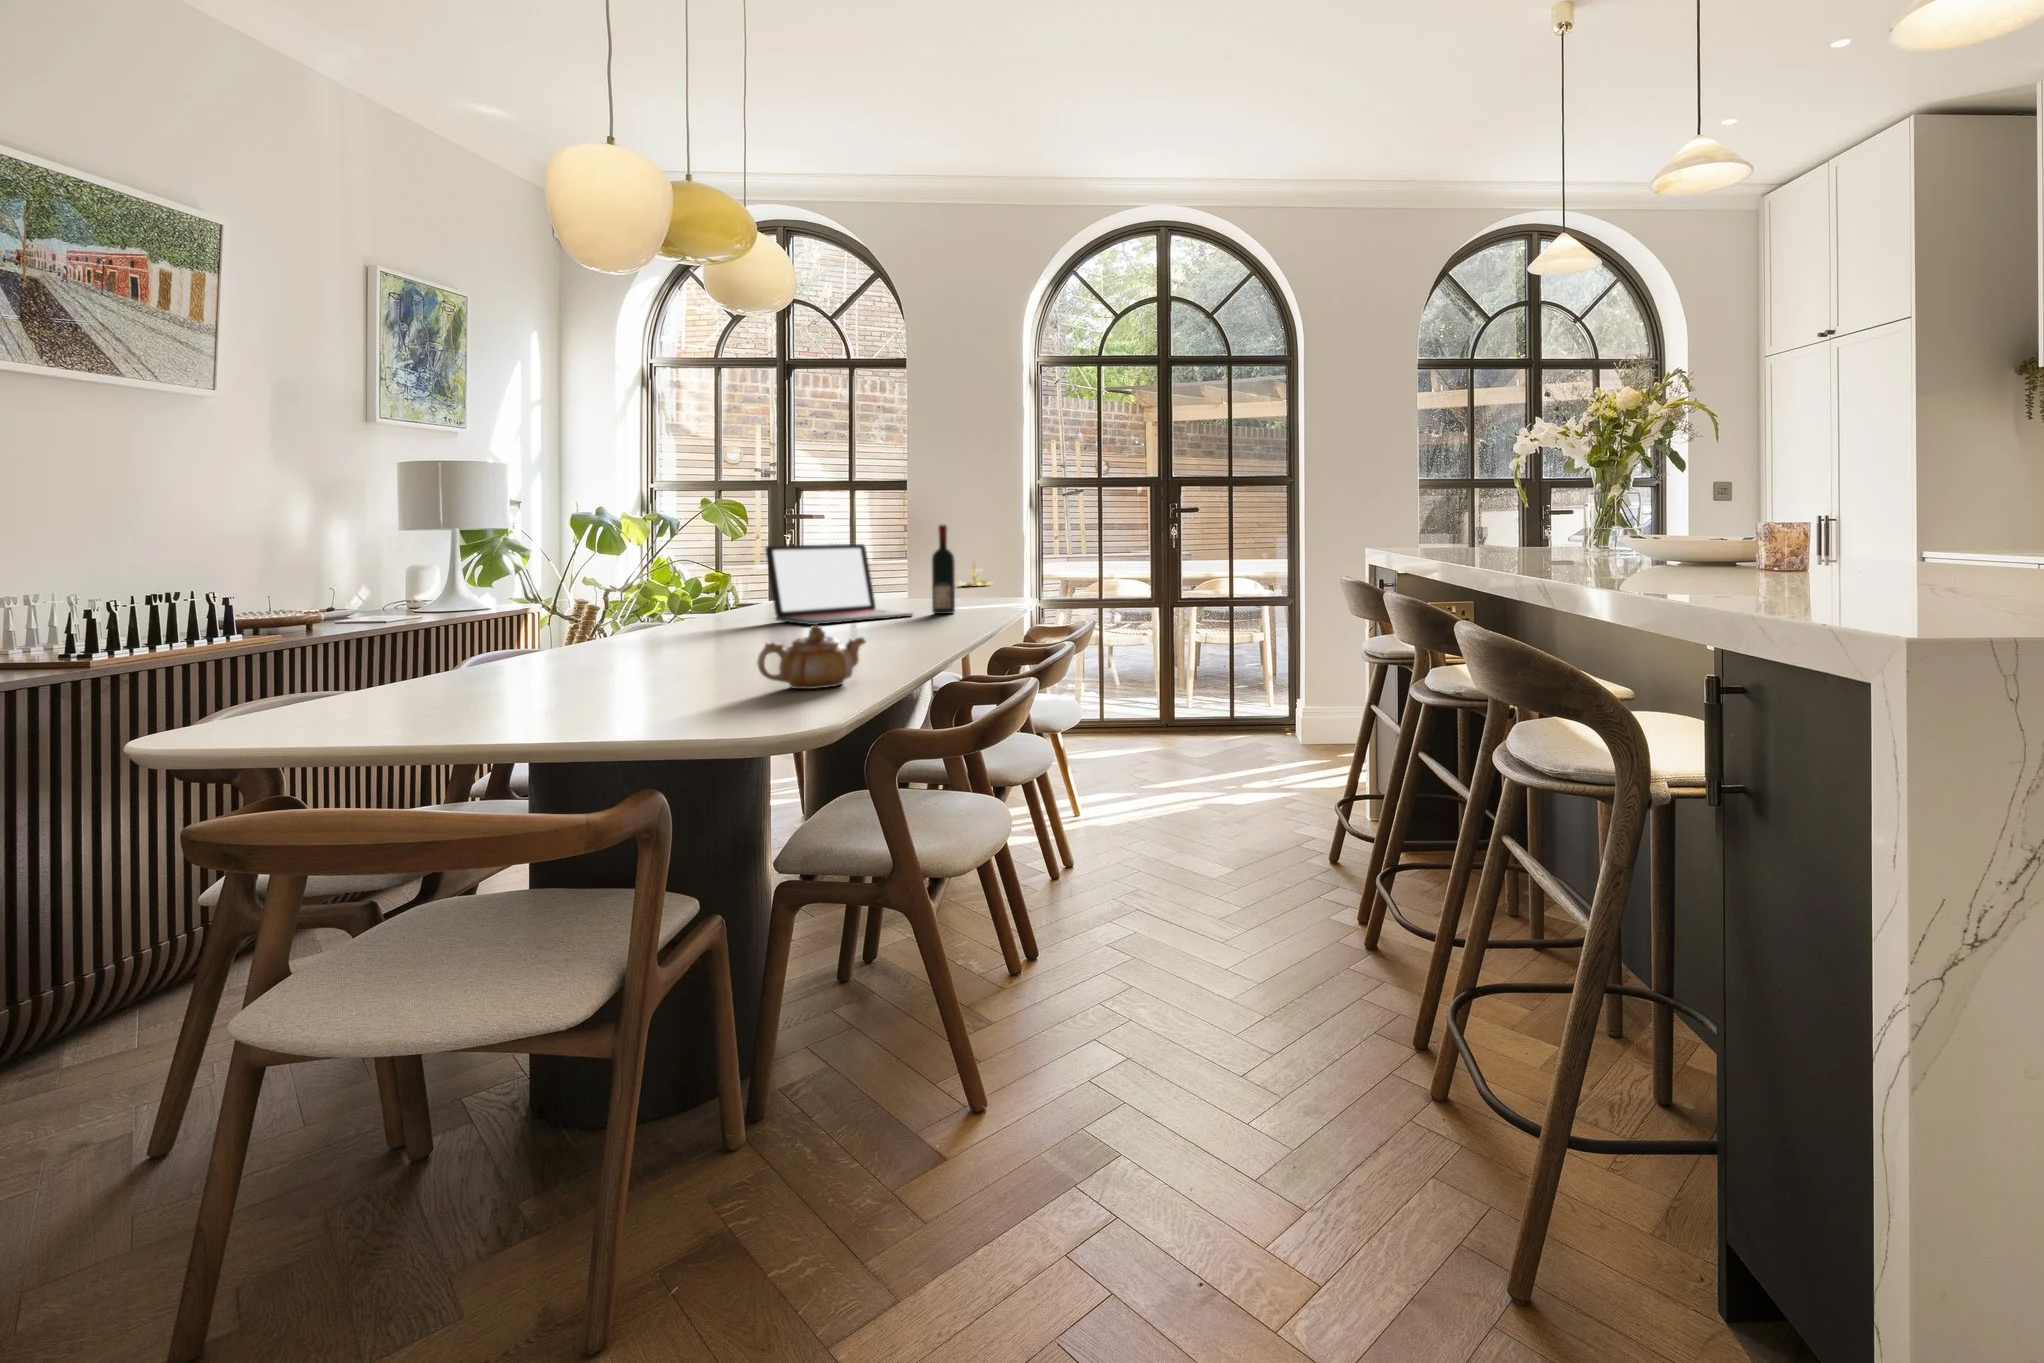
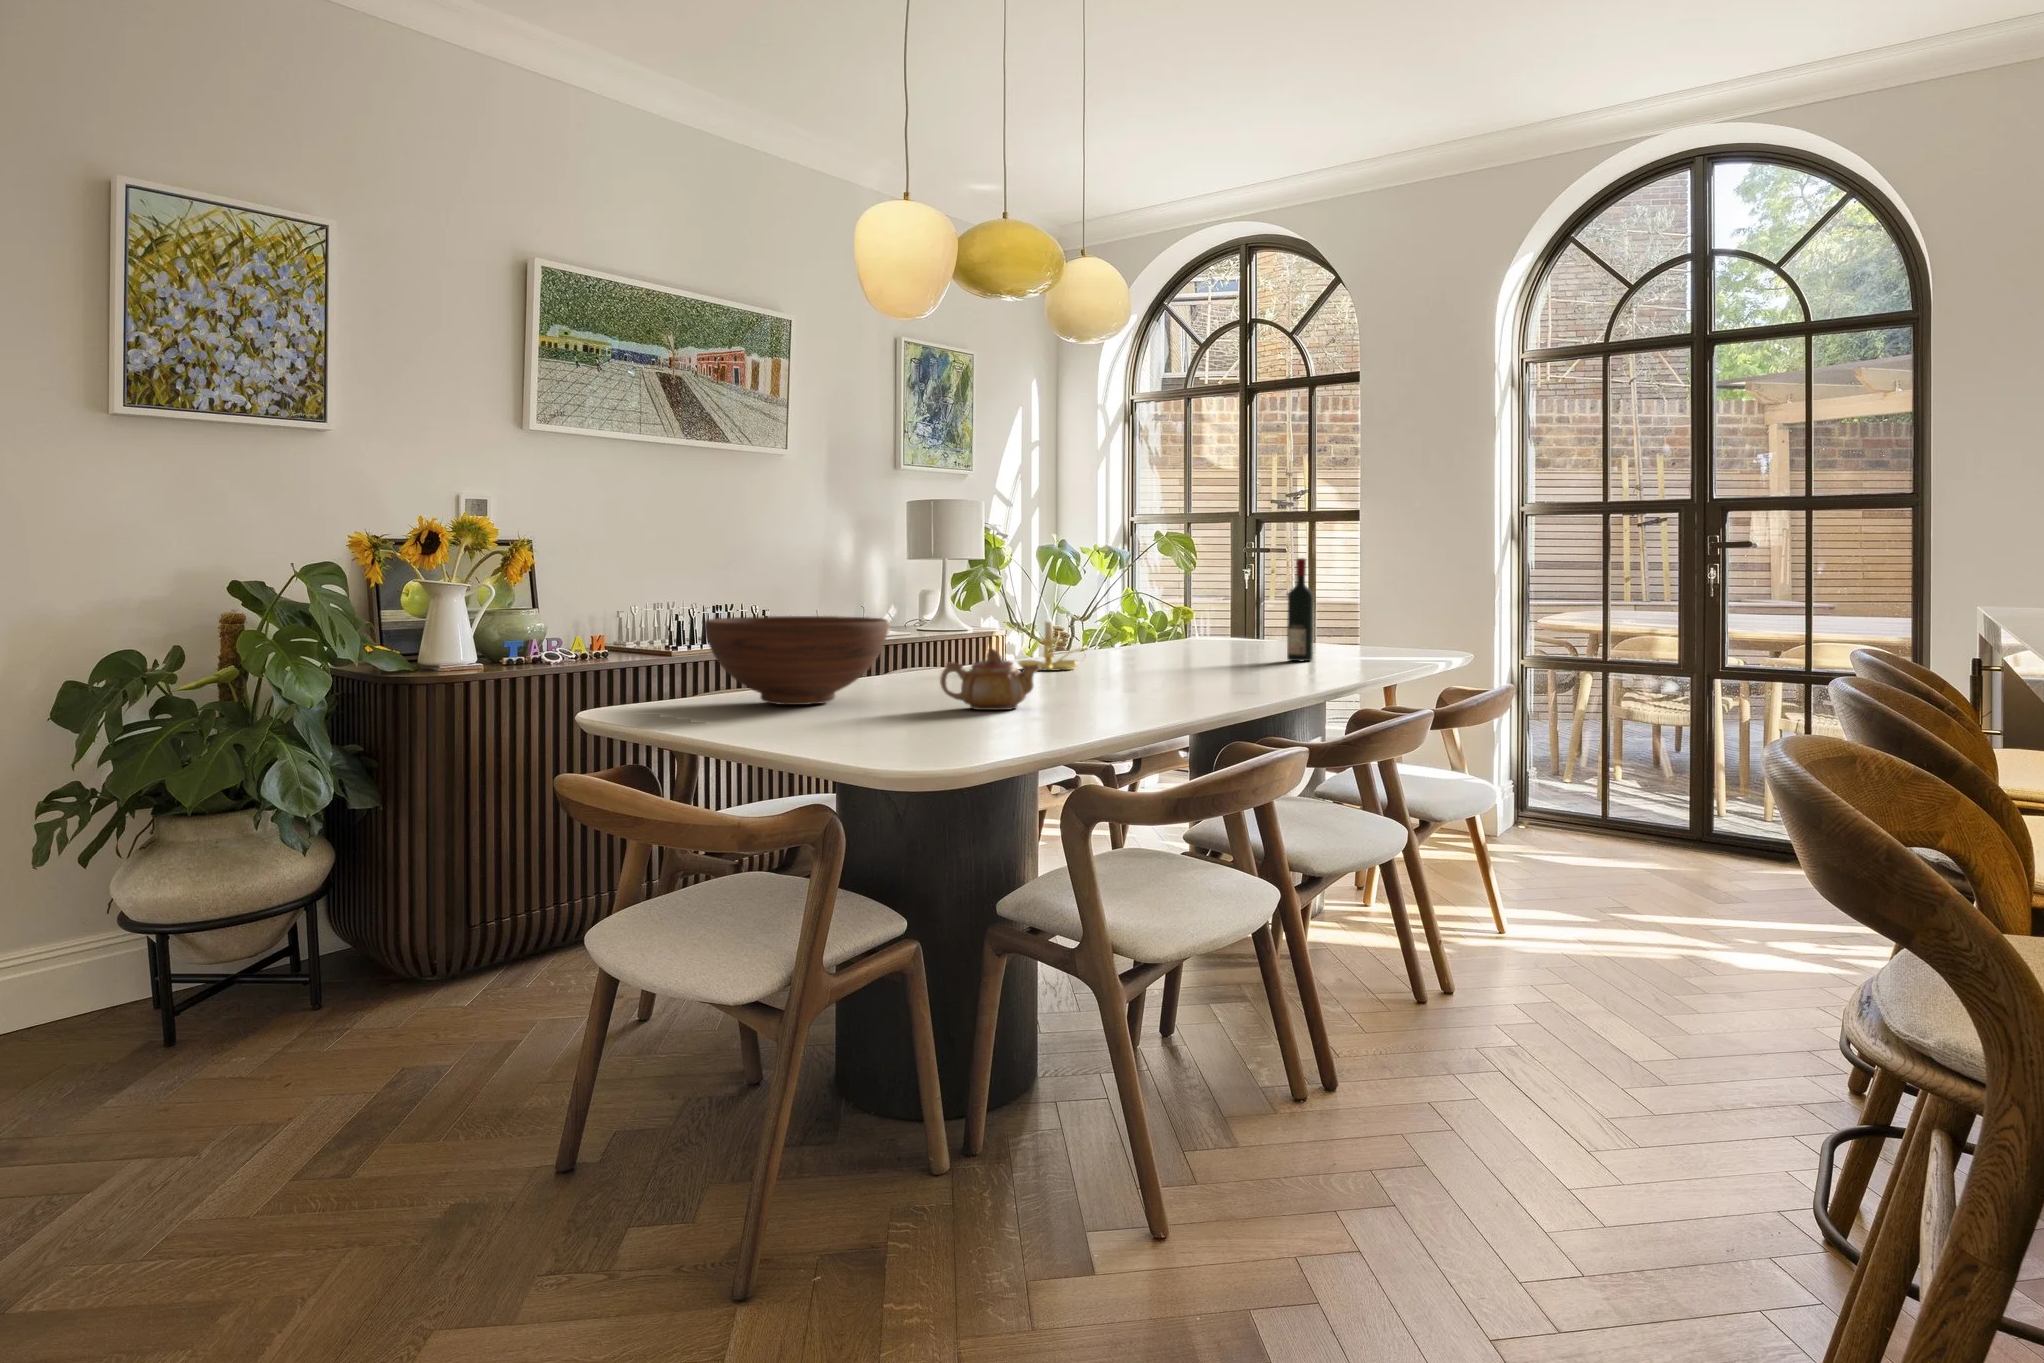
laptop: present [766,544,912,625] -> none [1127,579,1264,662]
candle holder: present [959,561,991,587] -> present [1018,608,1081,670]
fruit bowl: none [406,600,669,712] -> present [704,616,889,705]

